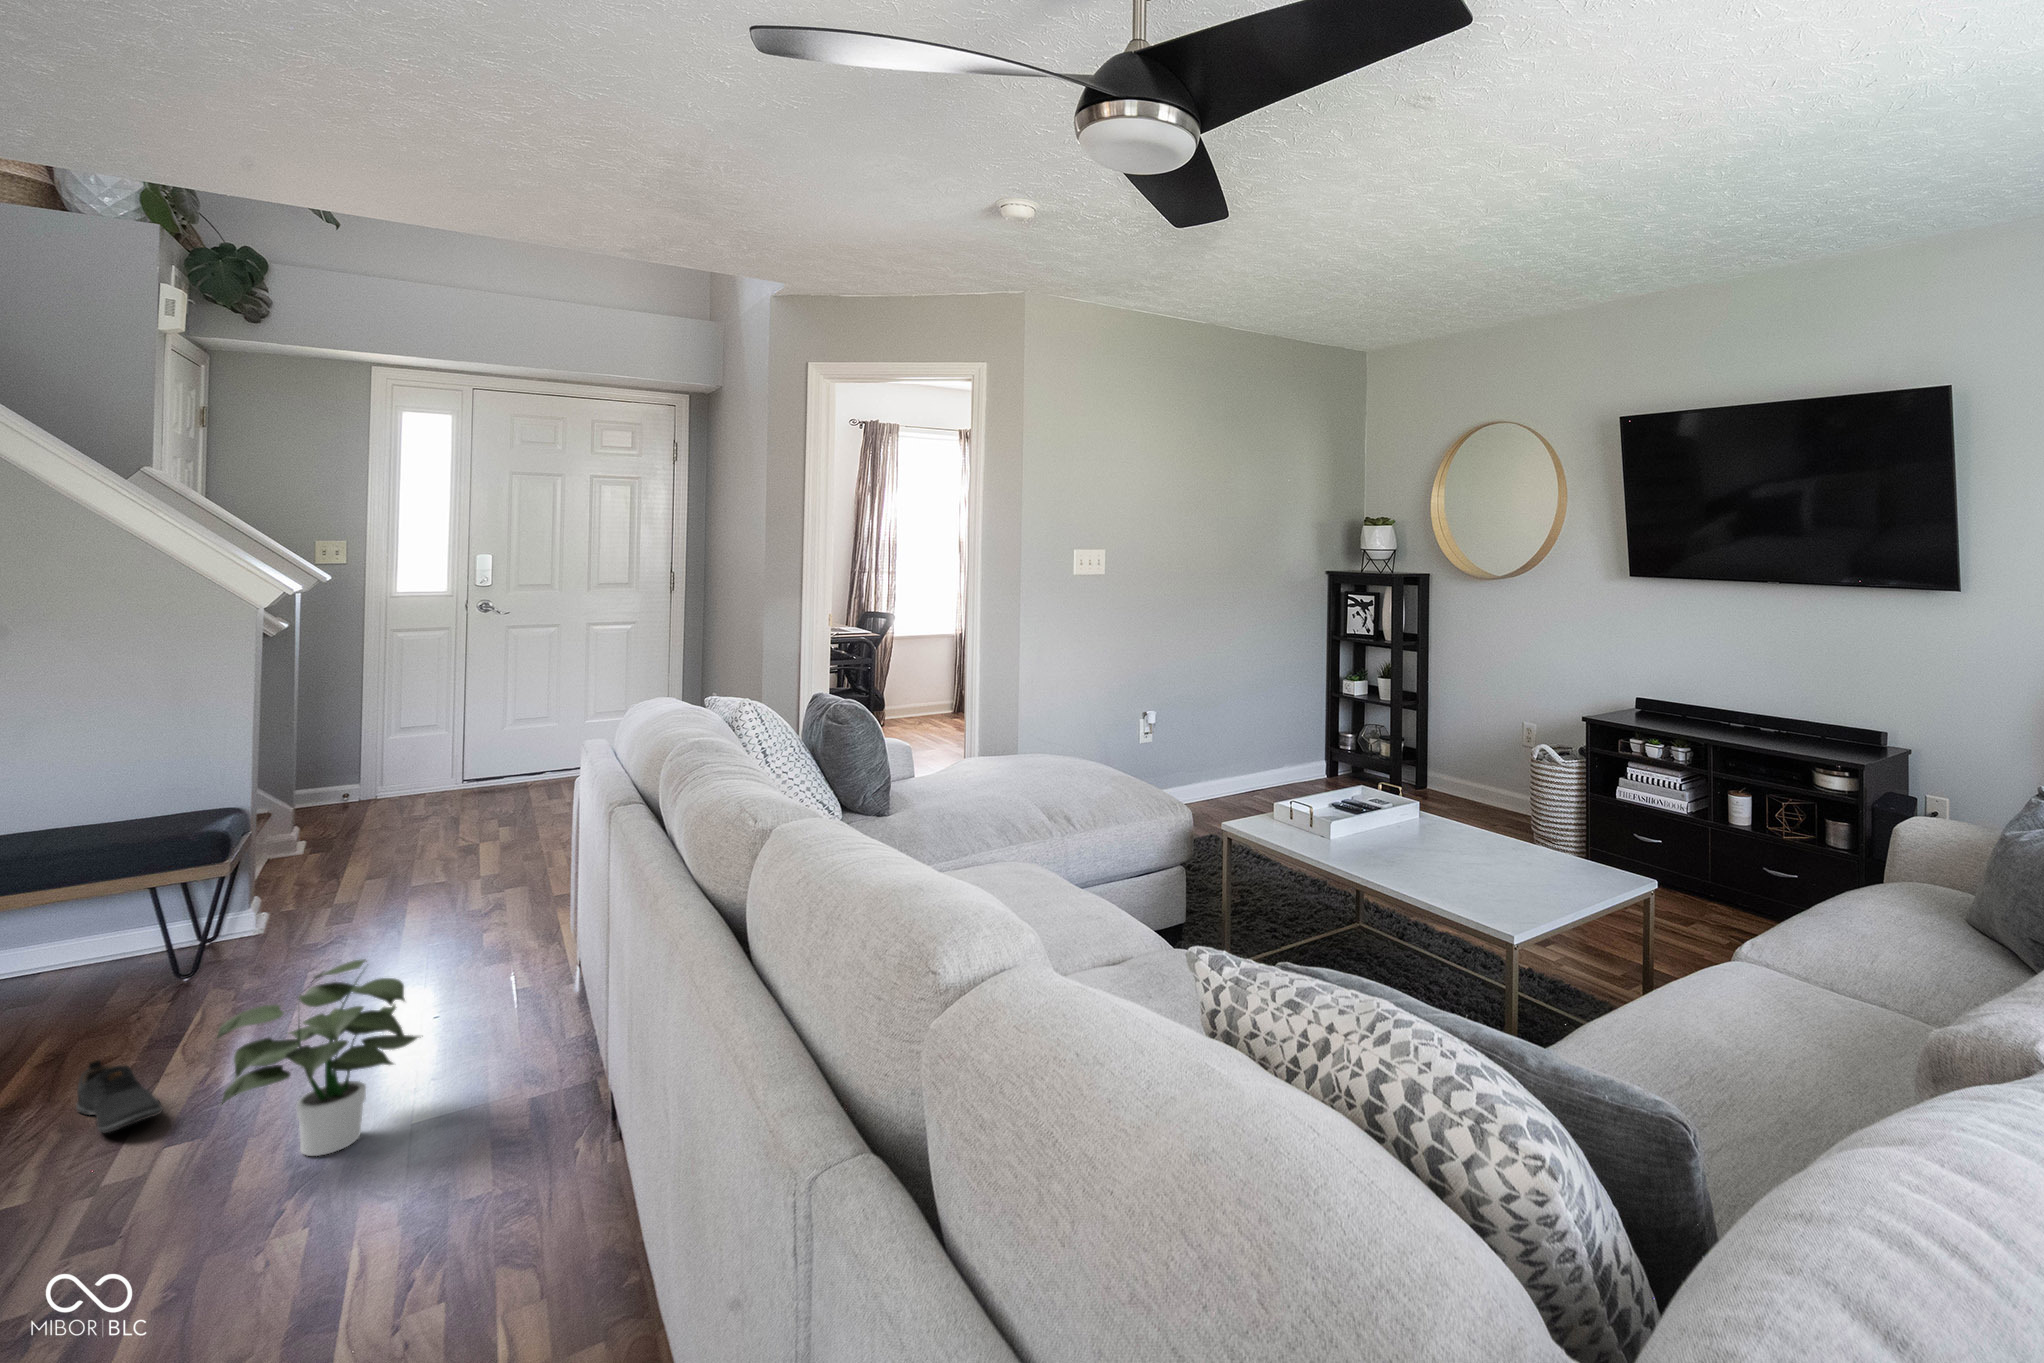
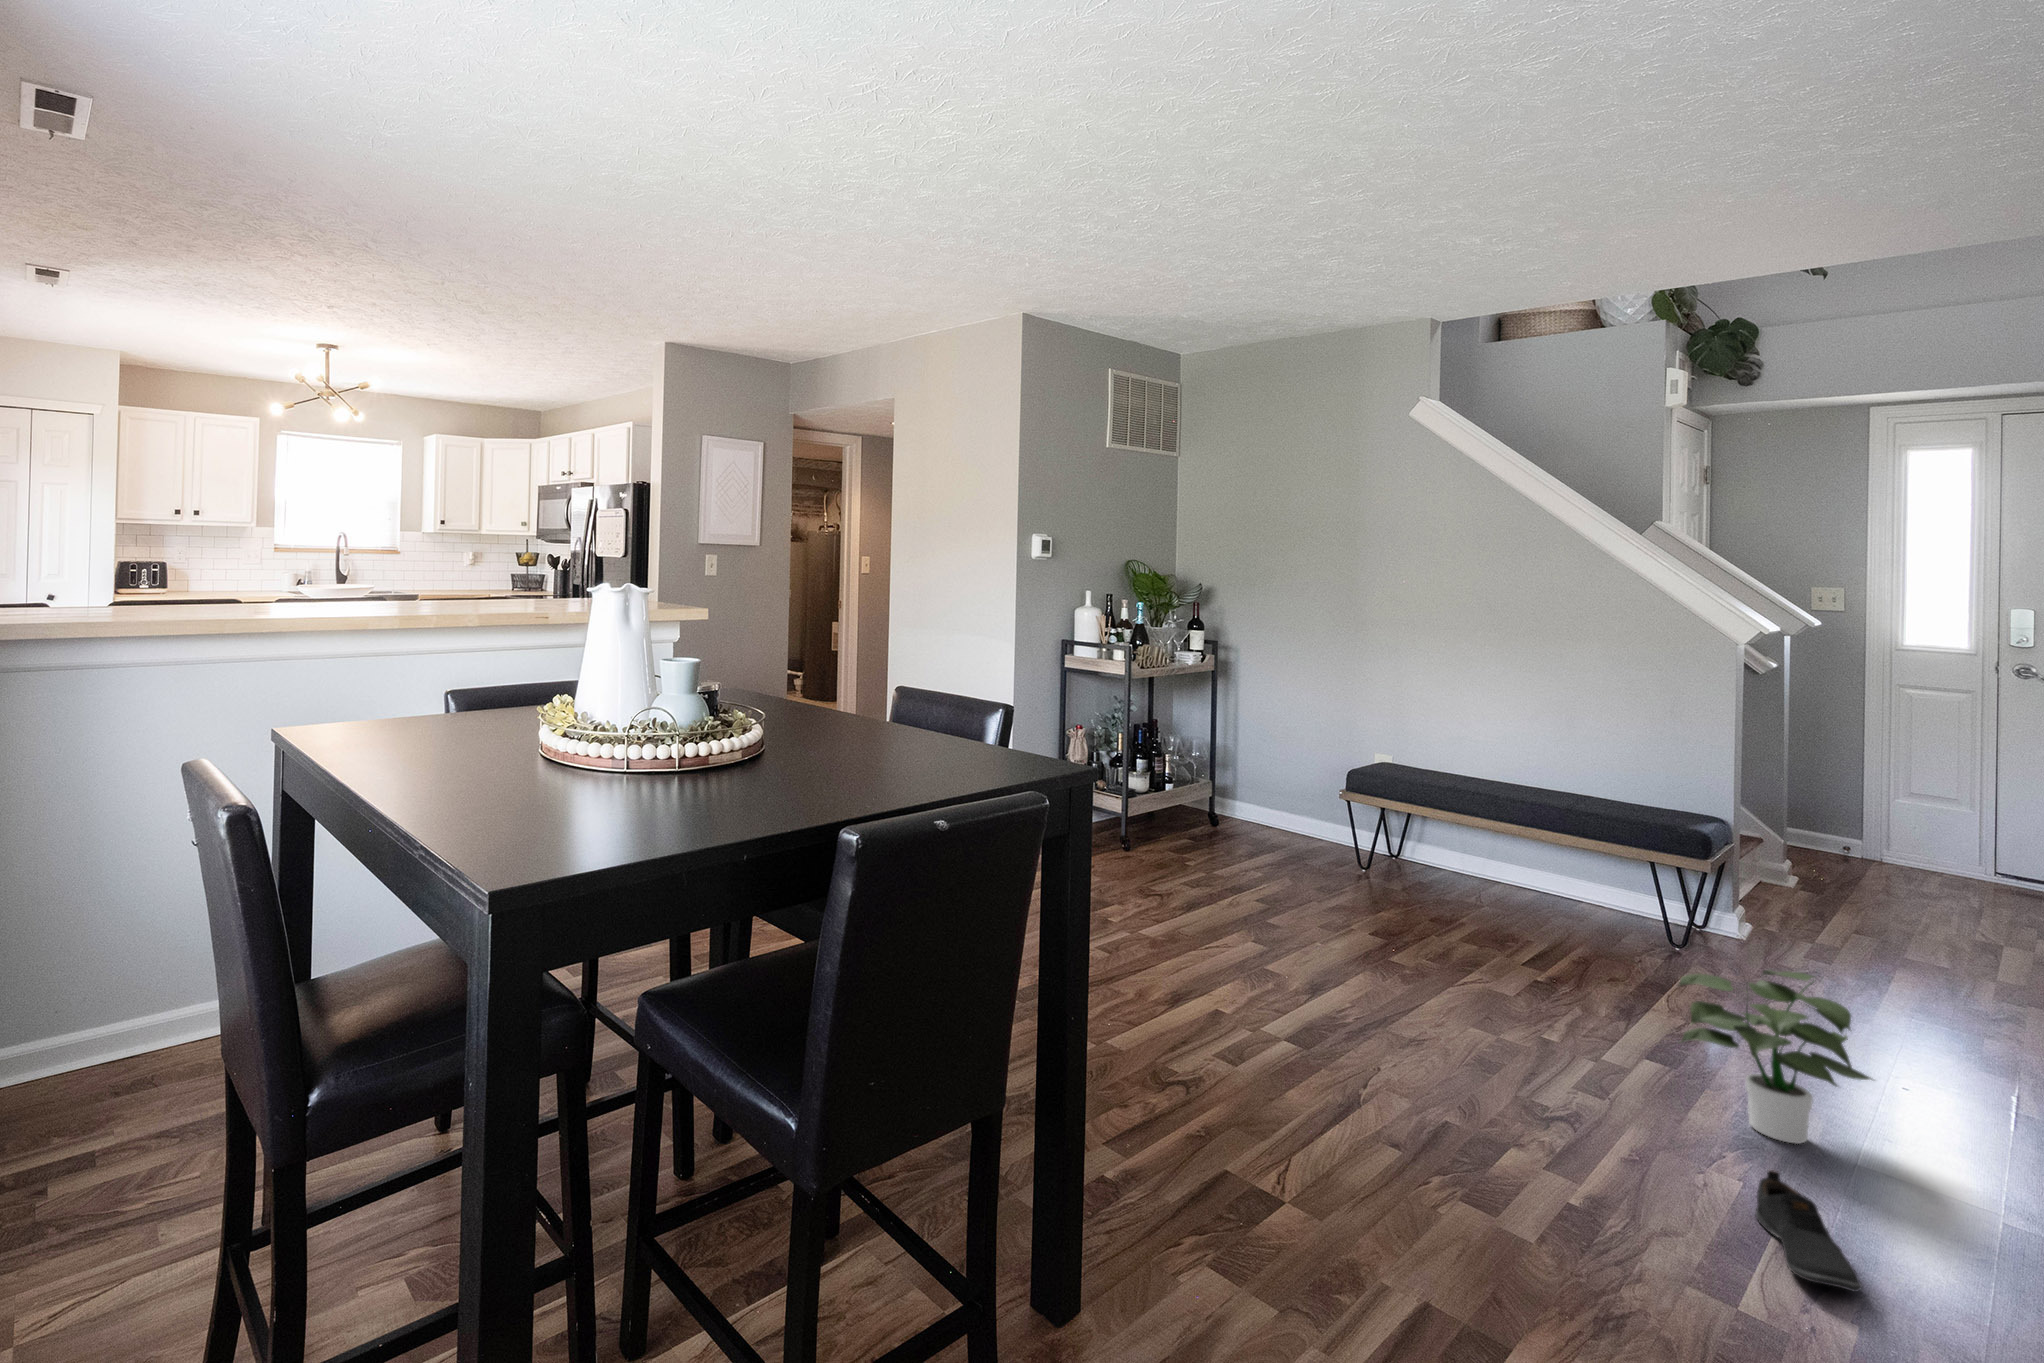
shoe: present [76,1059,163,1133] -> present [1755,1170,1862,1292]

